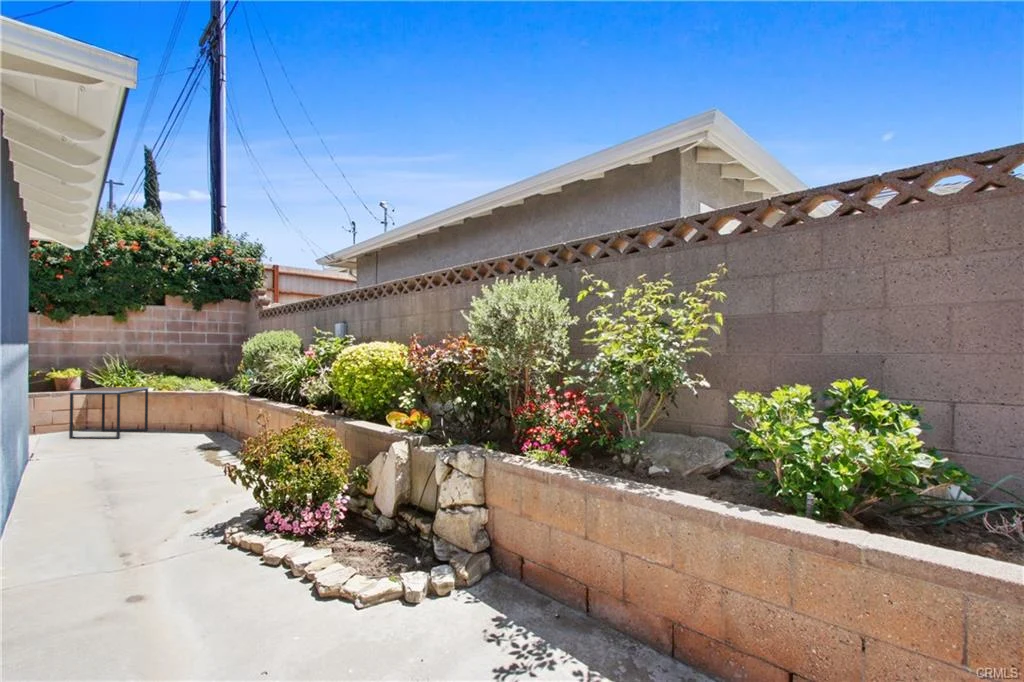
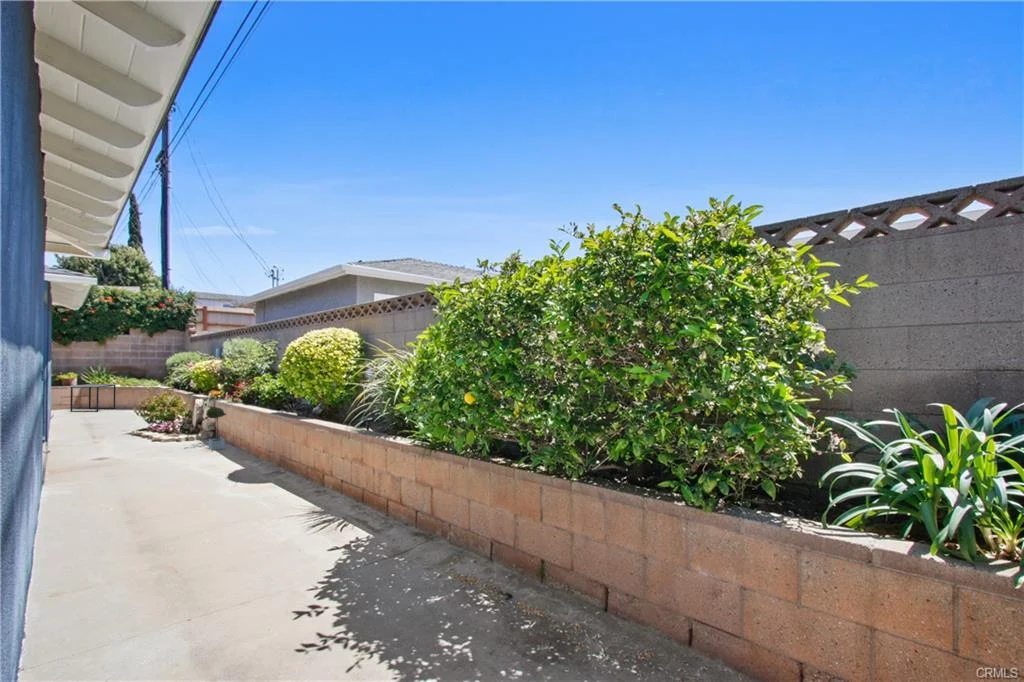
potted tree: none [507,480,566,632] -> present [206,407,226,450]

